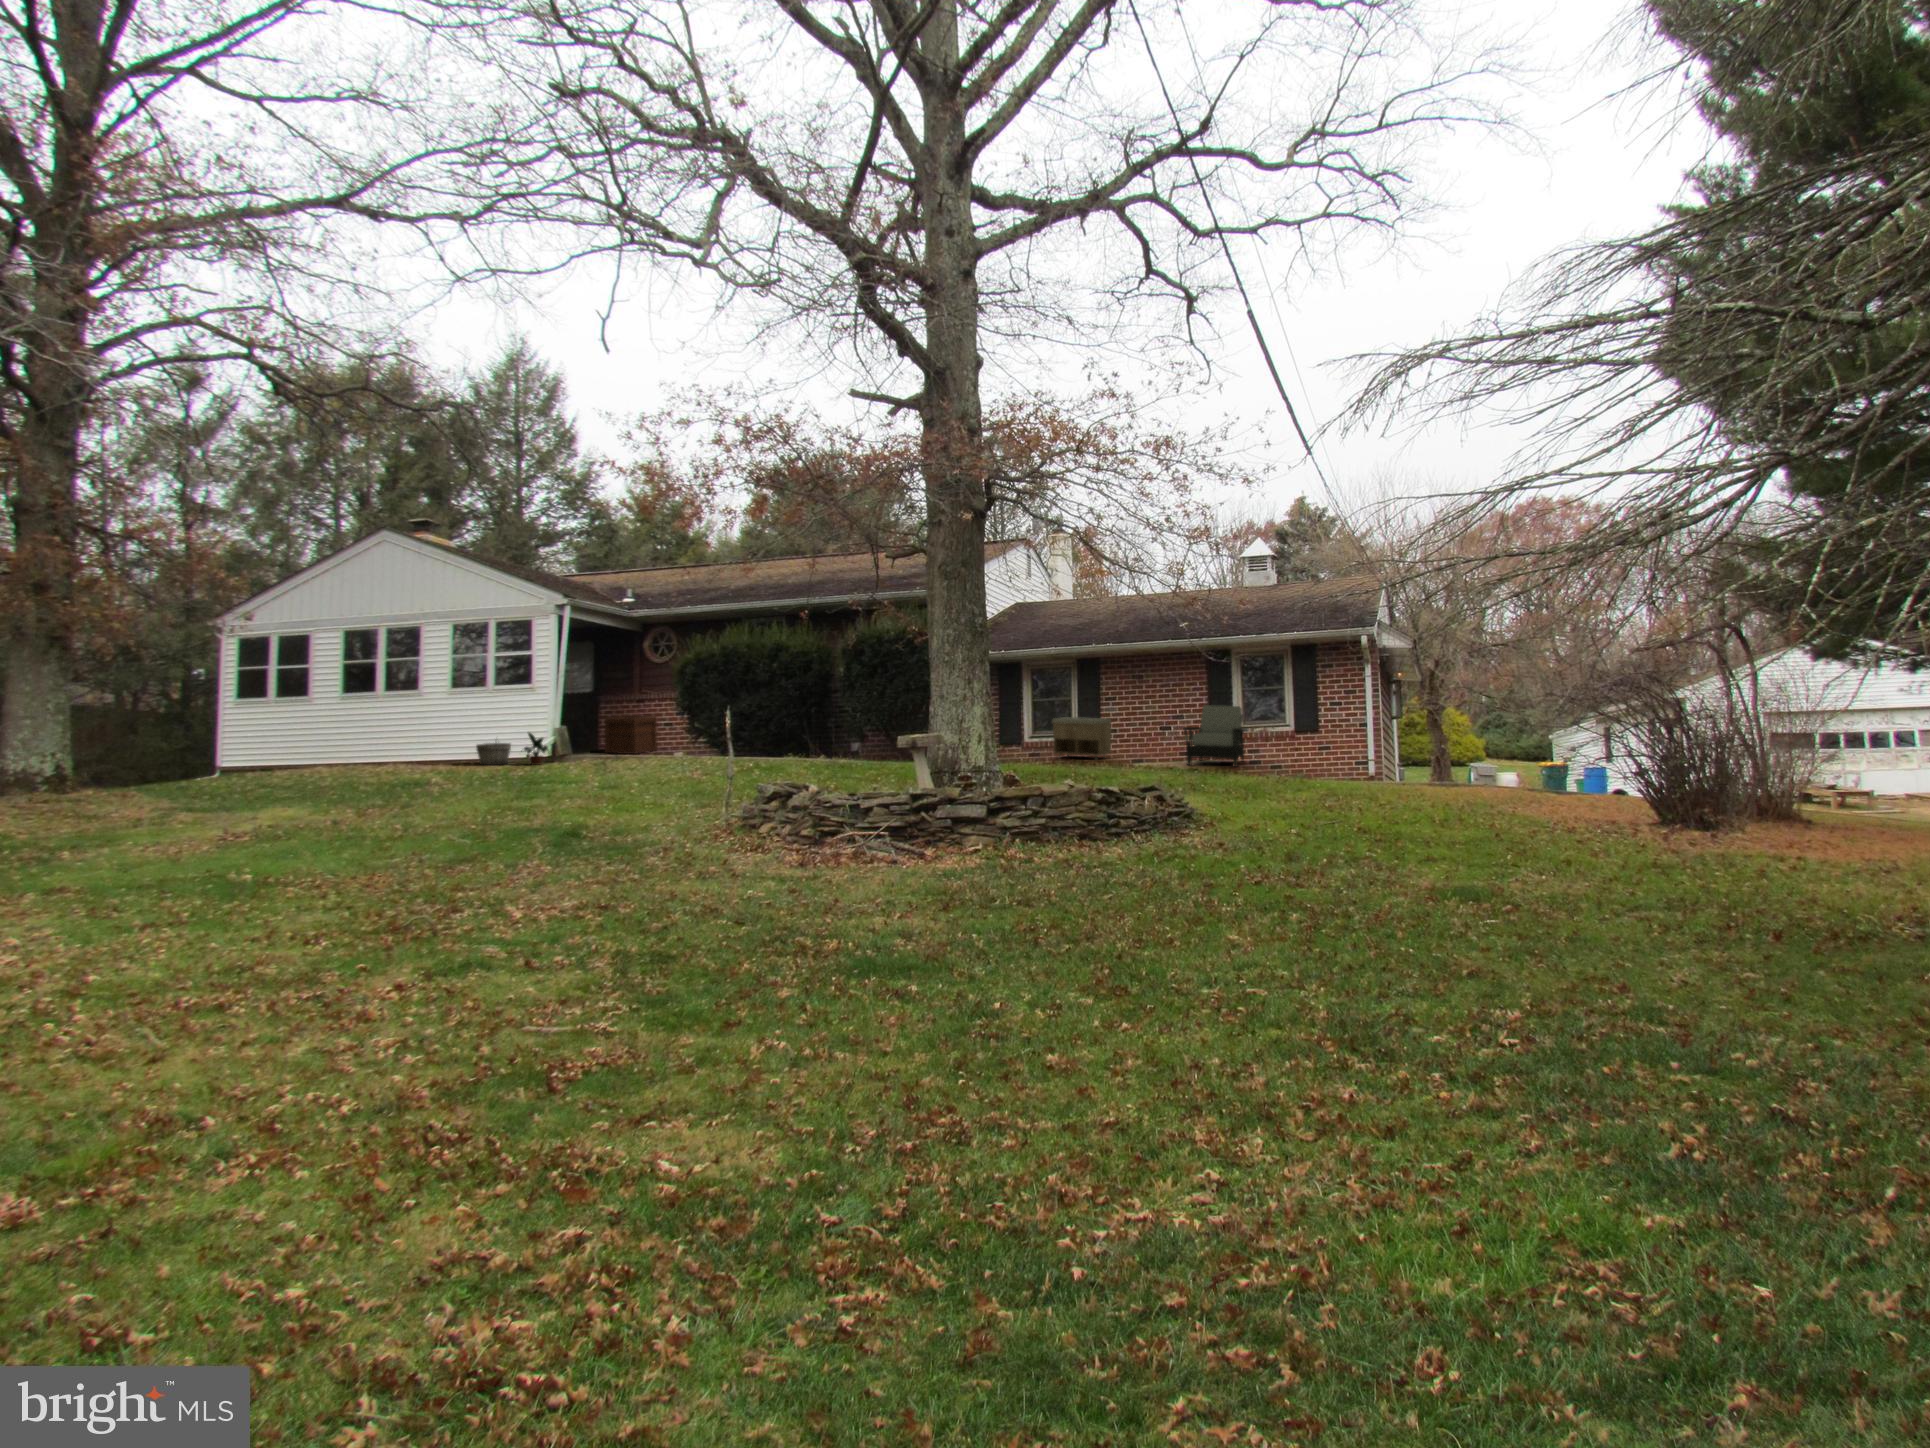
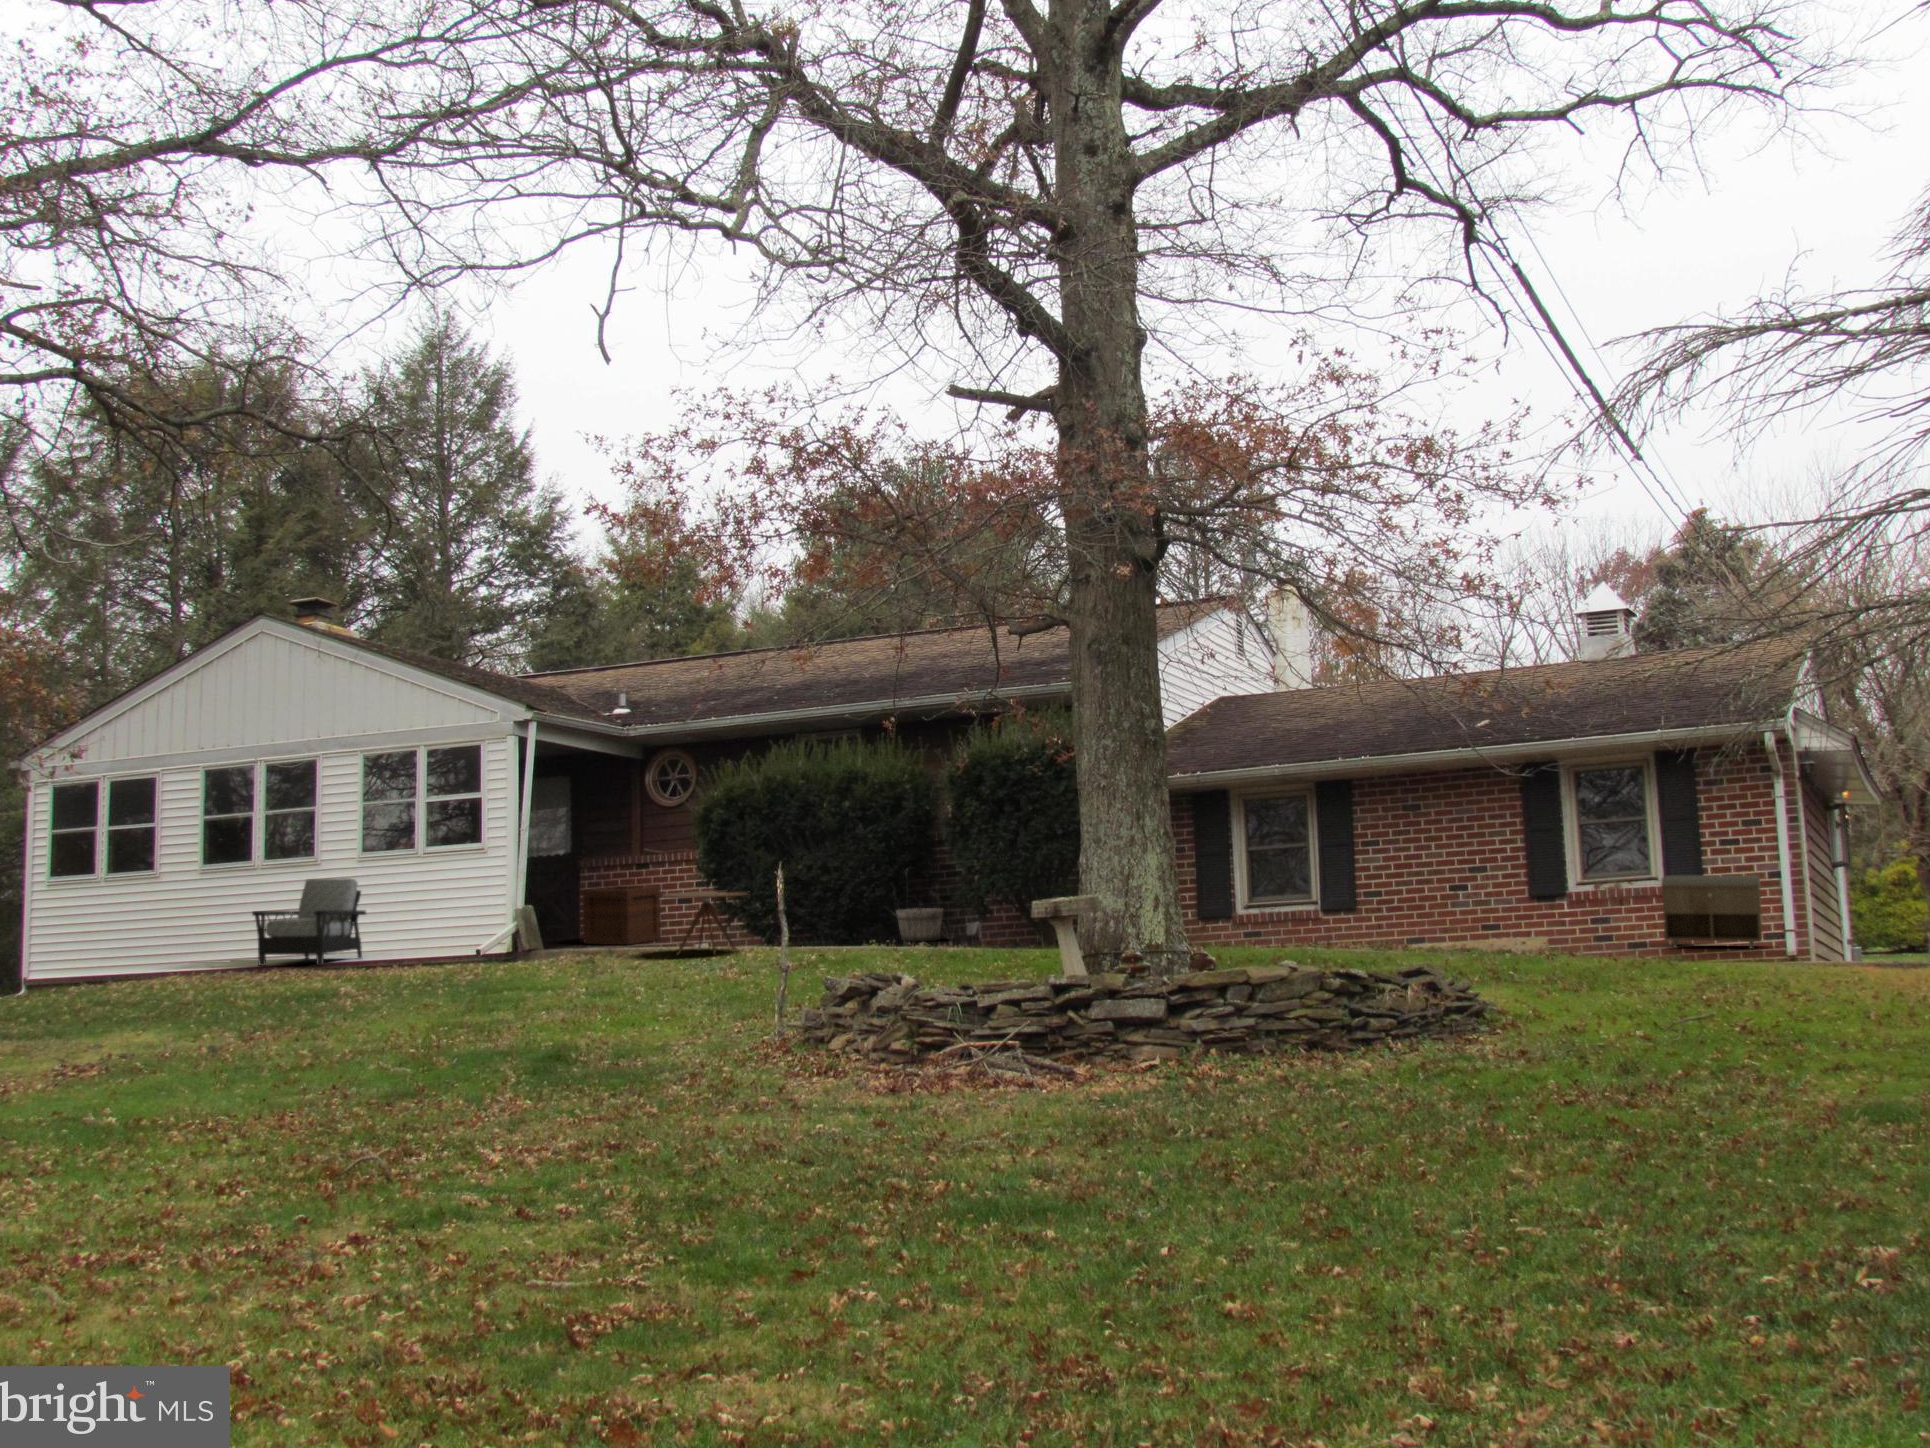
armchair: present [1183,705,1249,767] -> present [252,878,366,966]
storage bench: present [1052,717,1111,758] -> present [1662,875,1762,949]
round table: none [656,720,716,763] -> present [662,891,747,955]
potted plant: present [524,733,548,765] -> none [461,911,505,962]
wooden bucket: present [476,742,511,765] -> present [896,903,943,941]

